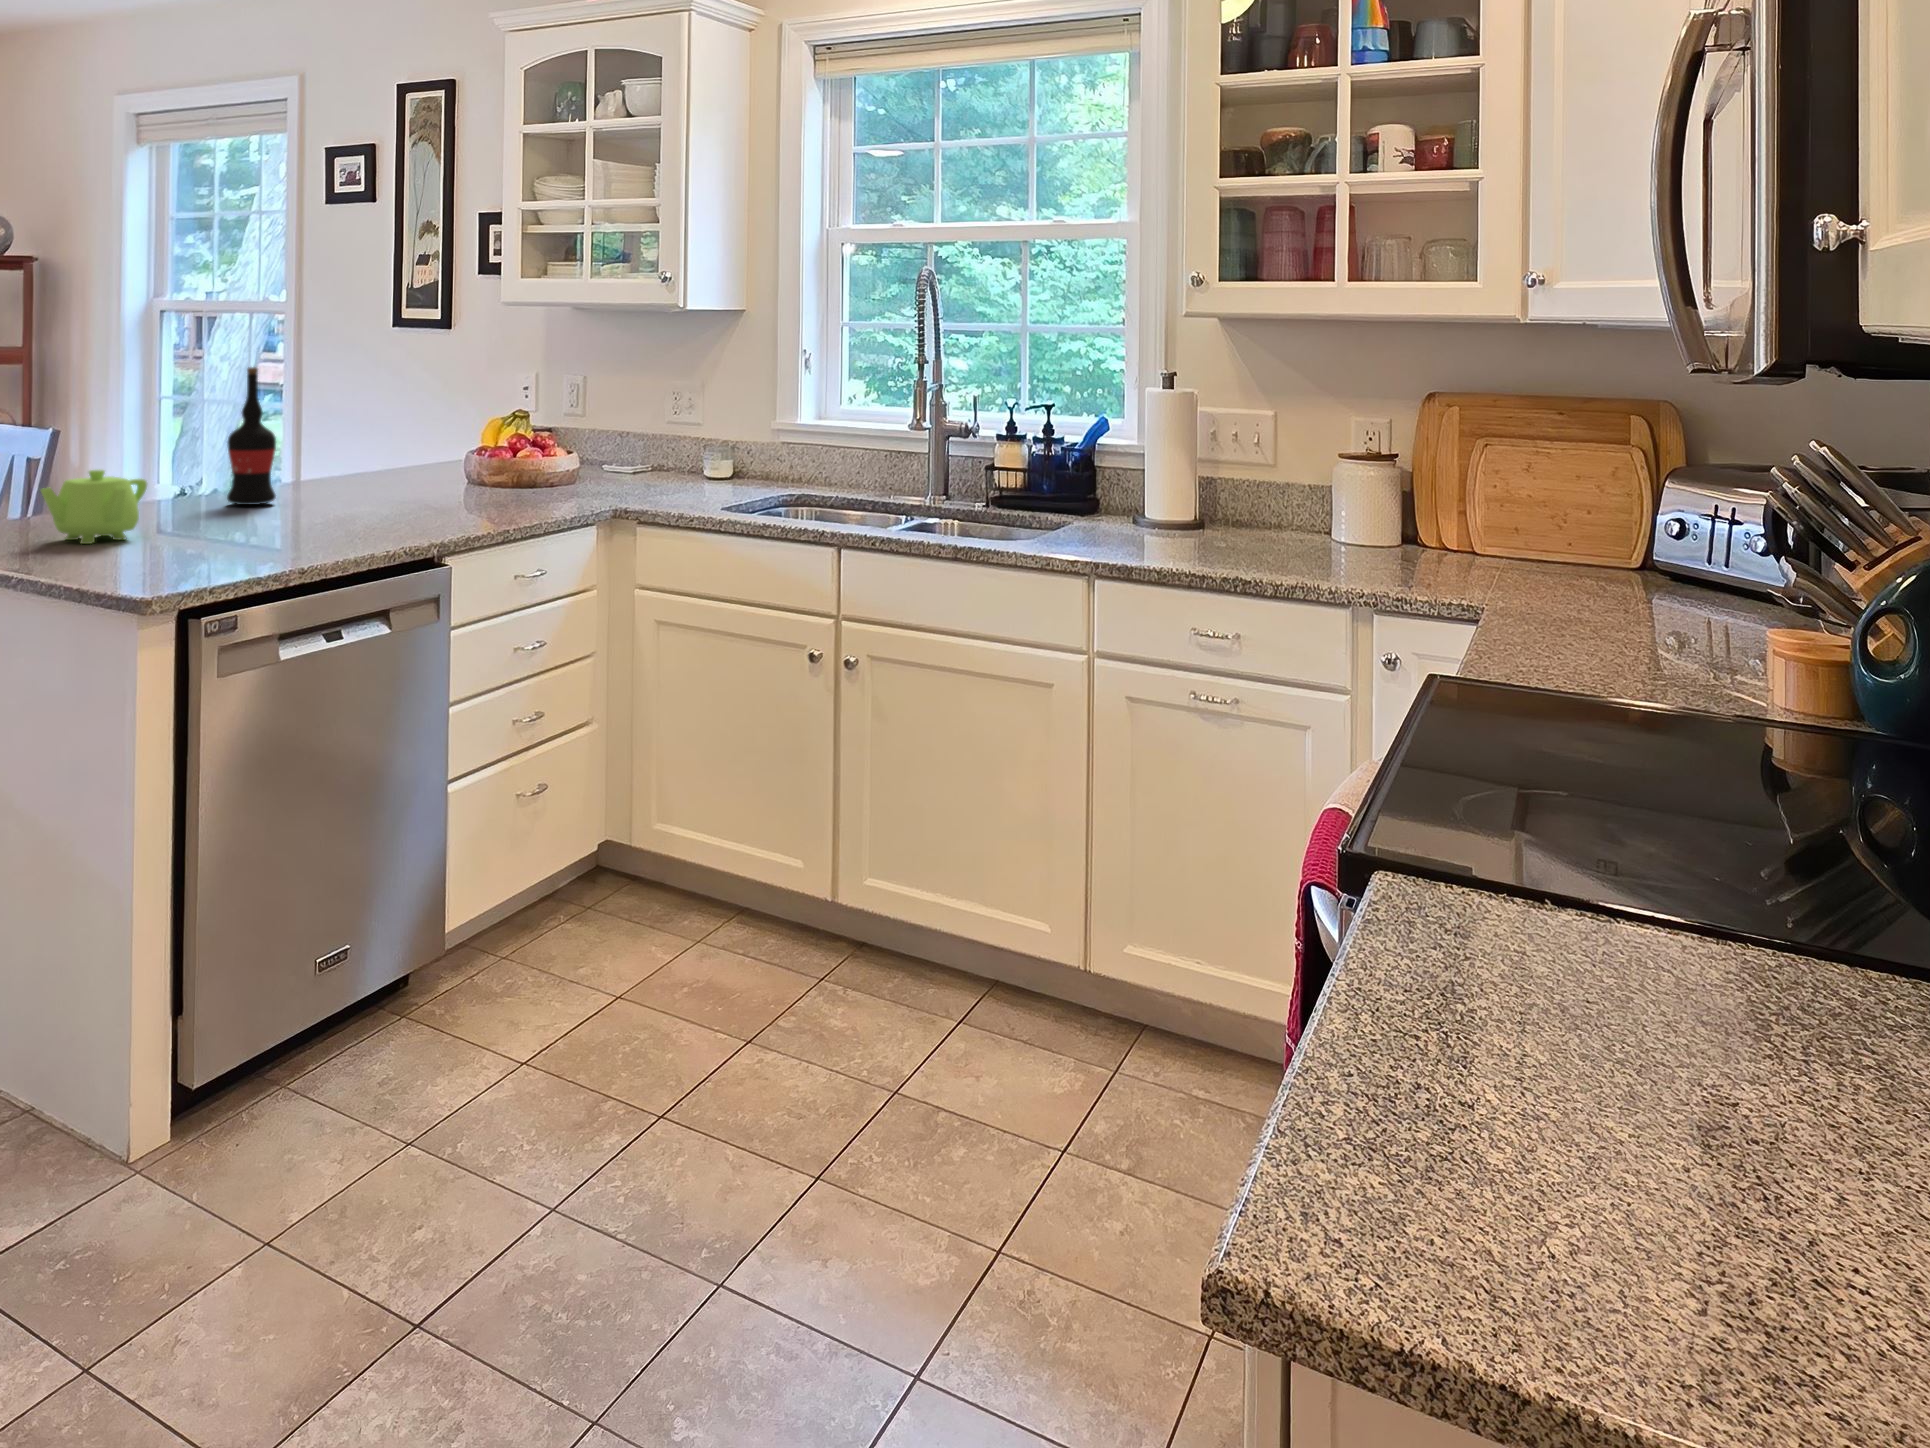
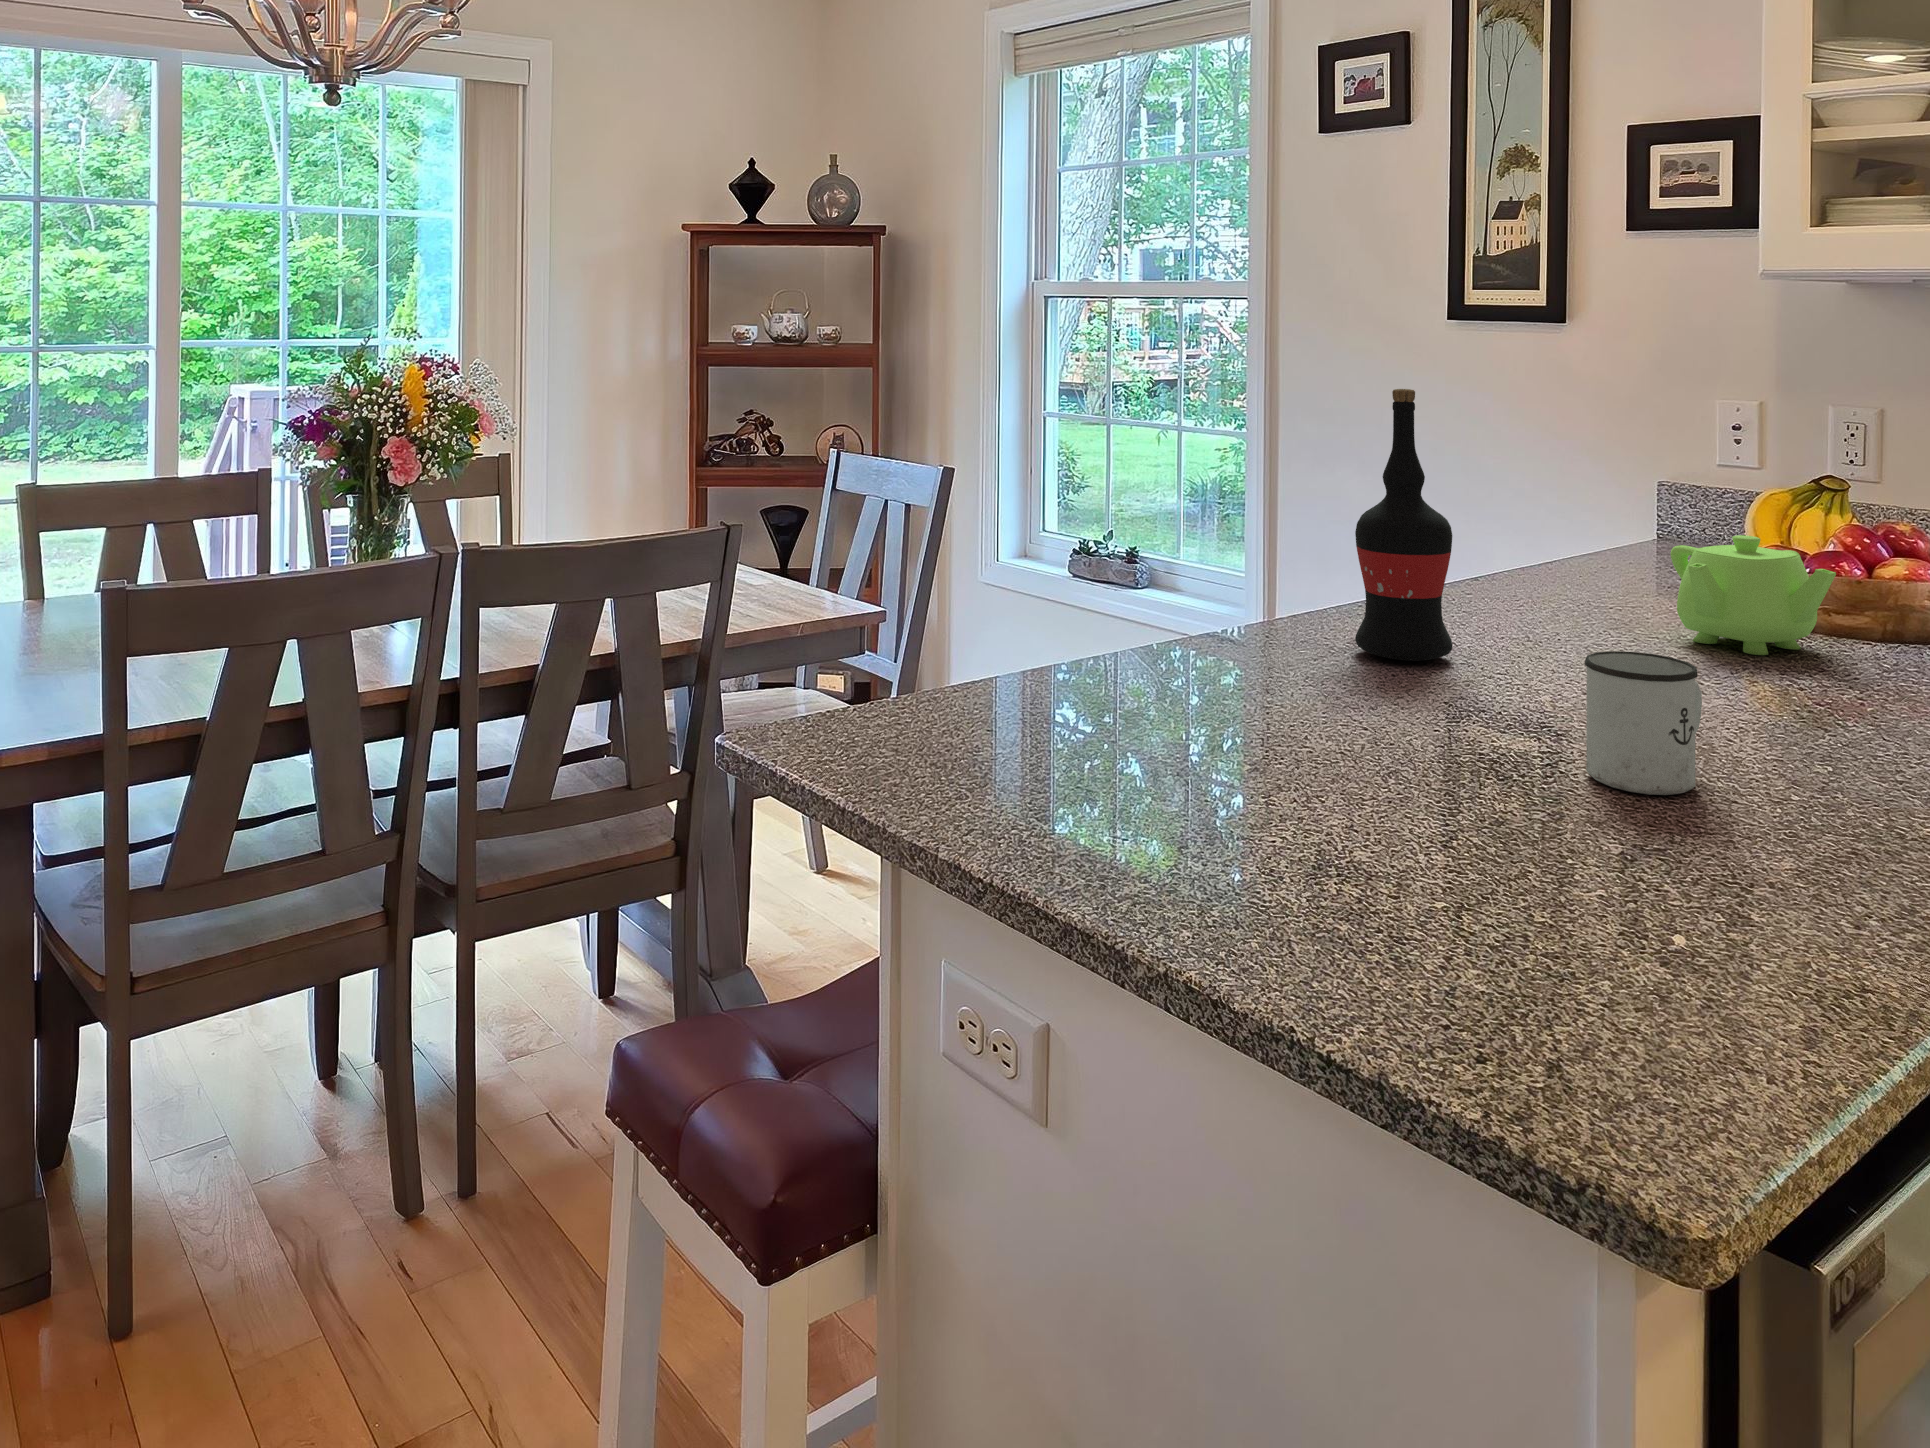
teapot: present [41,469,147,544] -> present [1671,535,1836,655]
mug: none [269,479,326,535] -> present [1585,651,1702,795]

